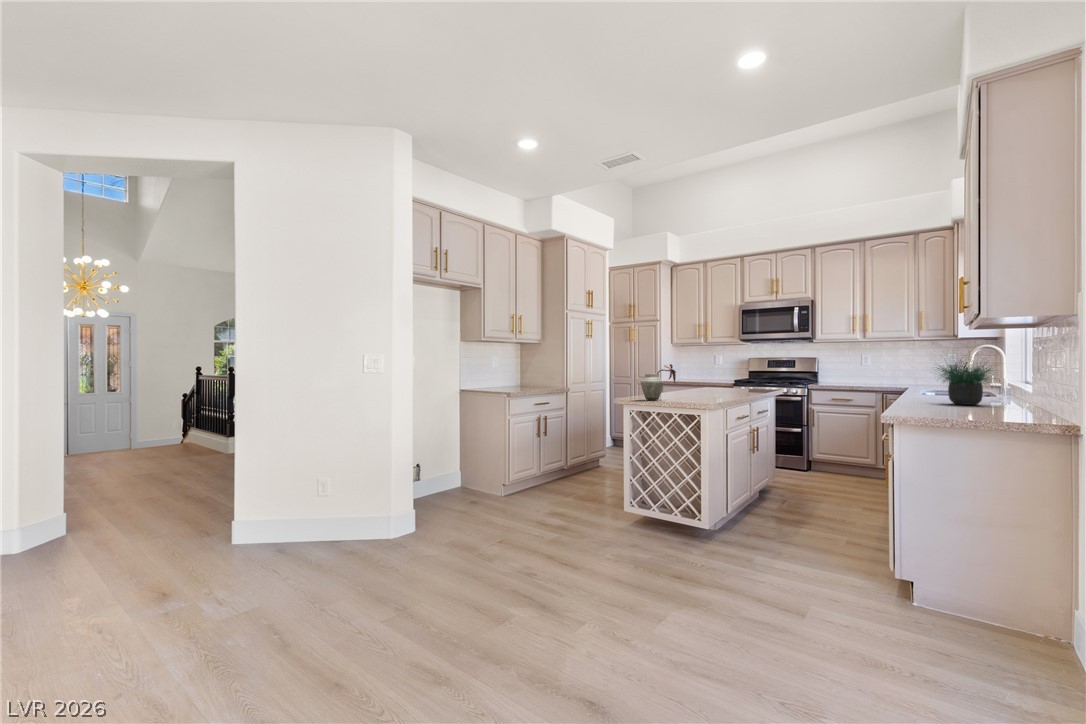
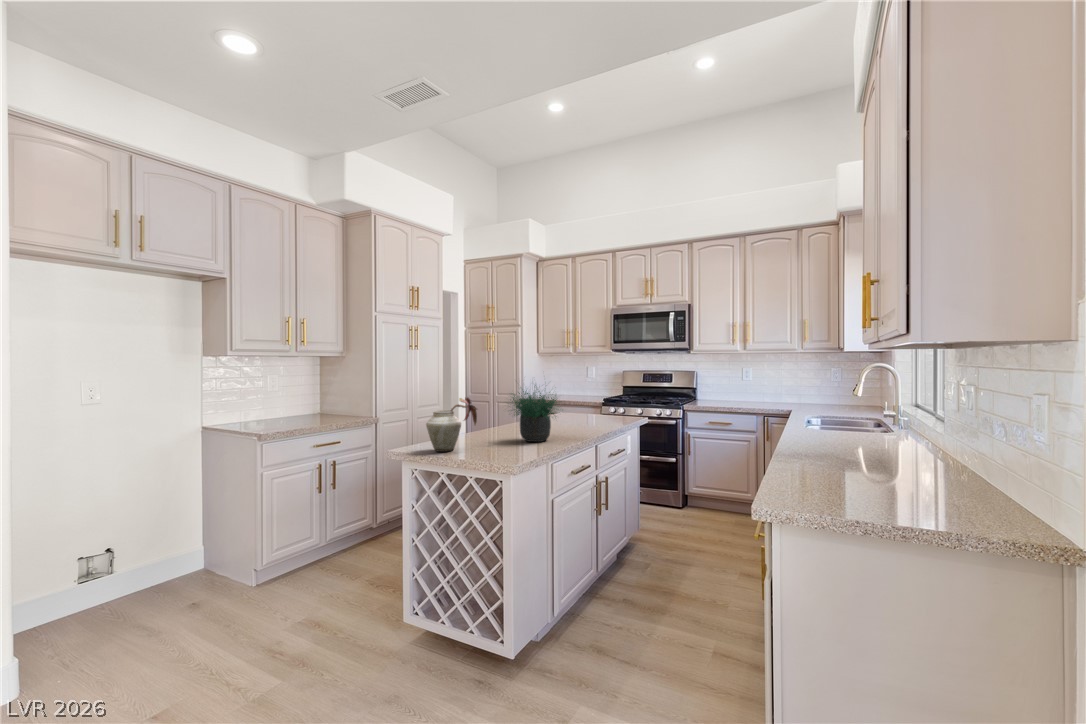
potted plant: present [938,360,994,405] -> present [512,385,557,442]

